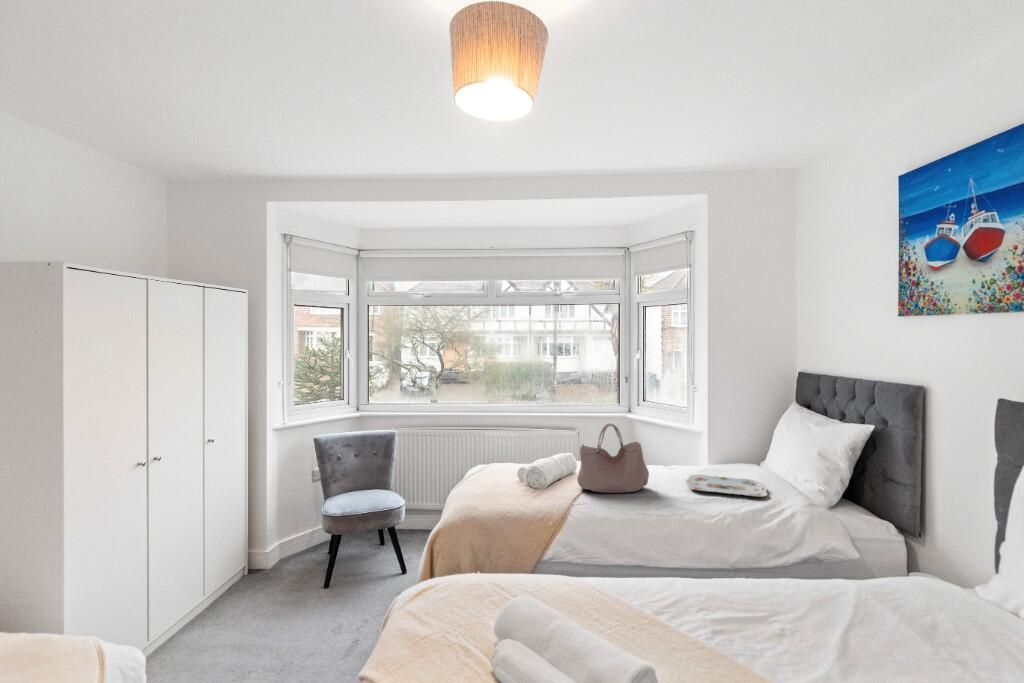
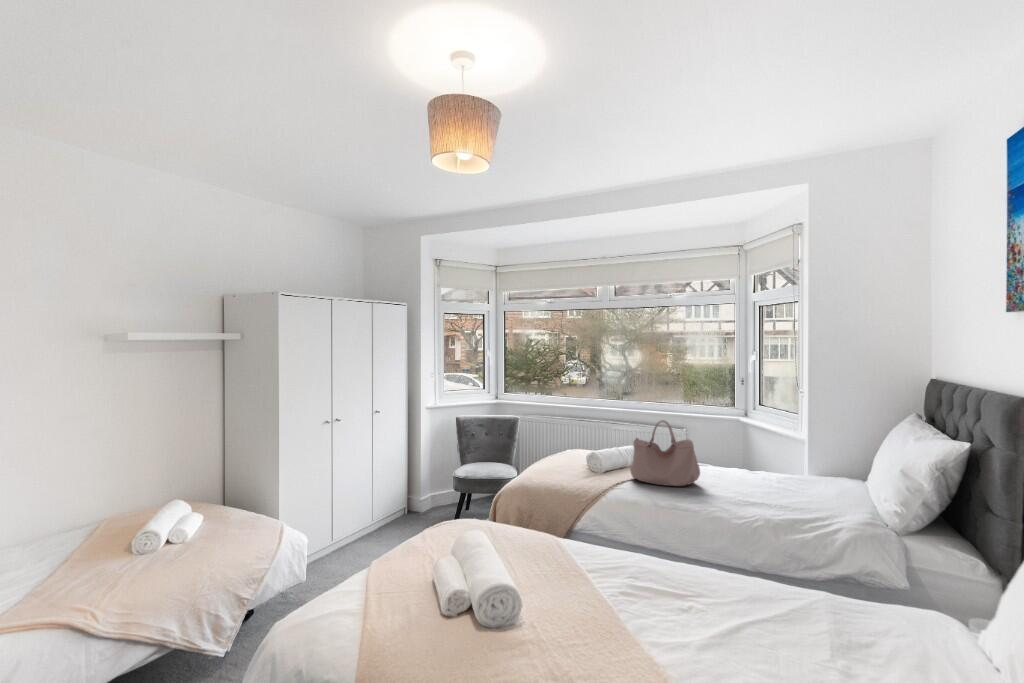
serving tray: present [686,475,767,497] -> none [741,481,835,509]

